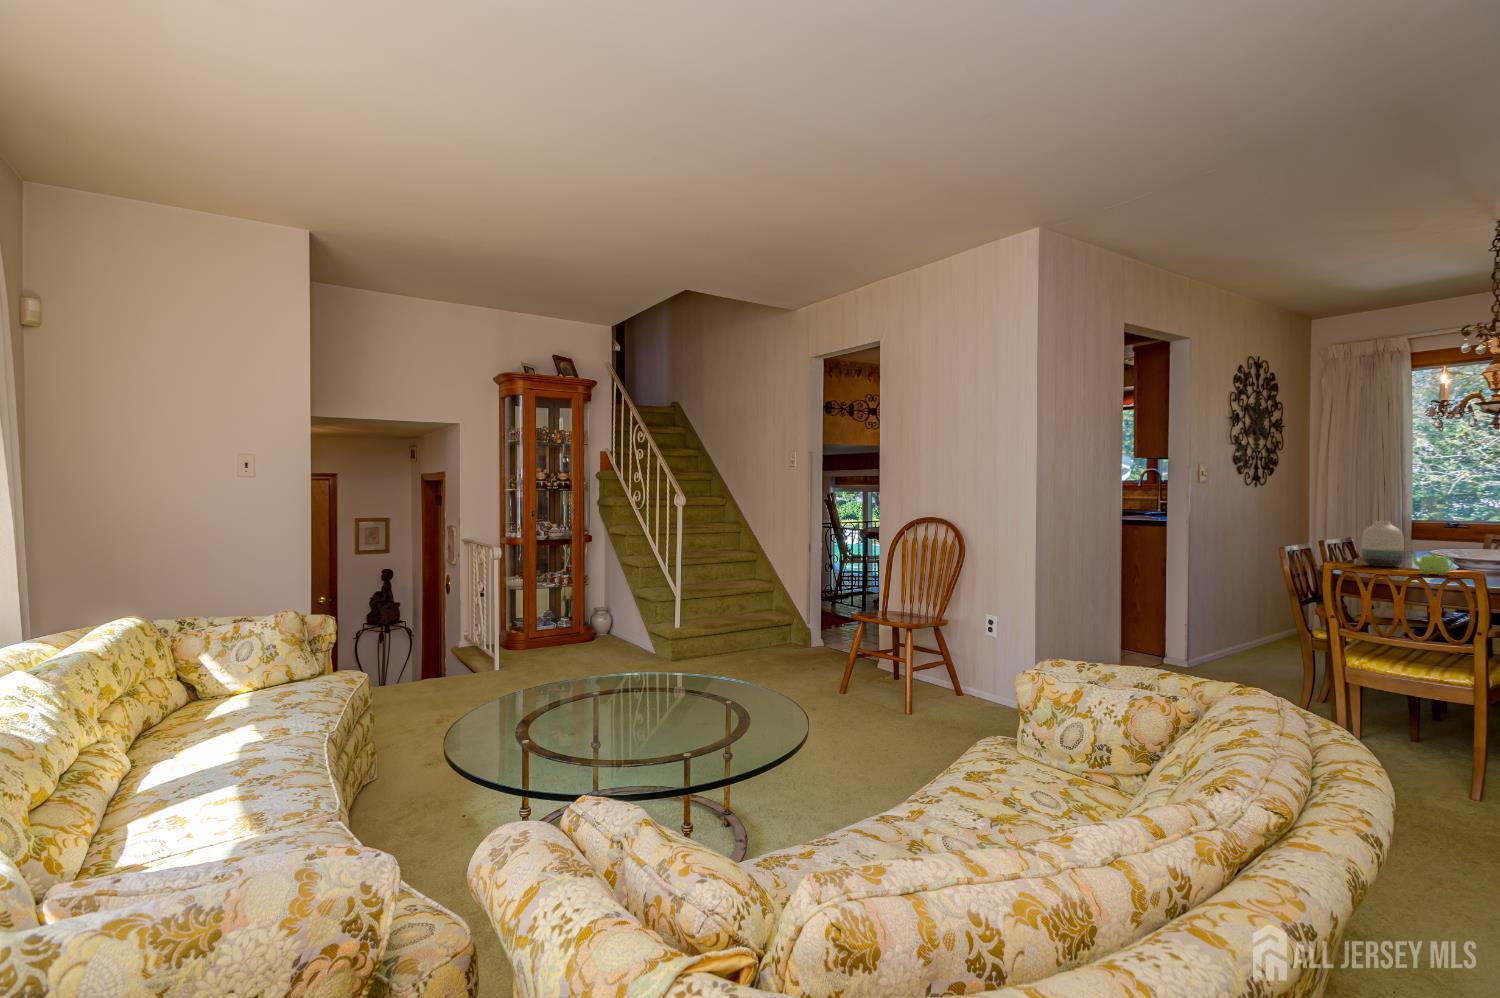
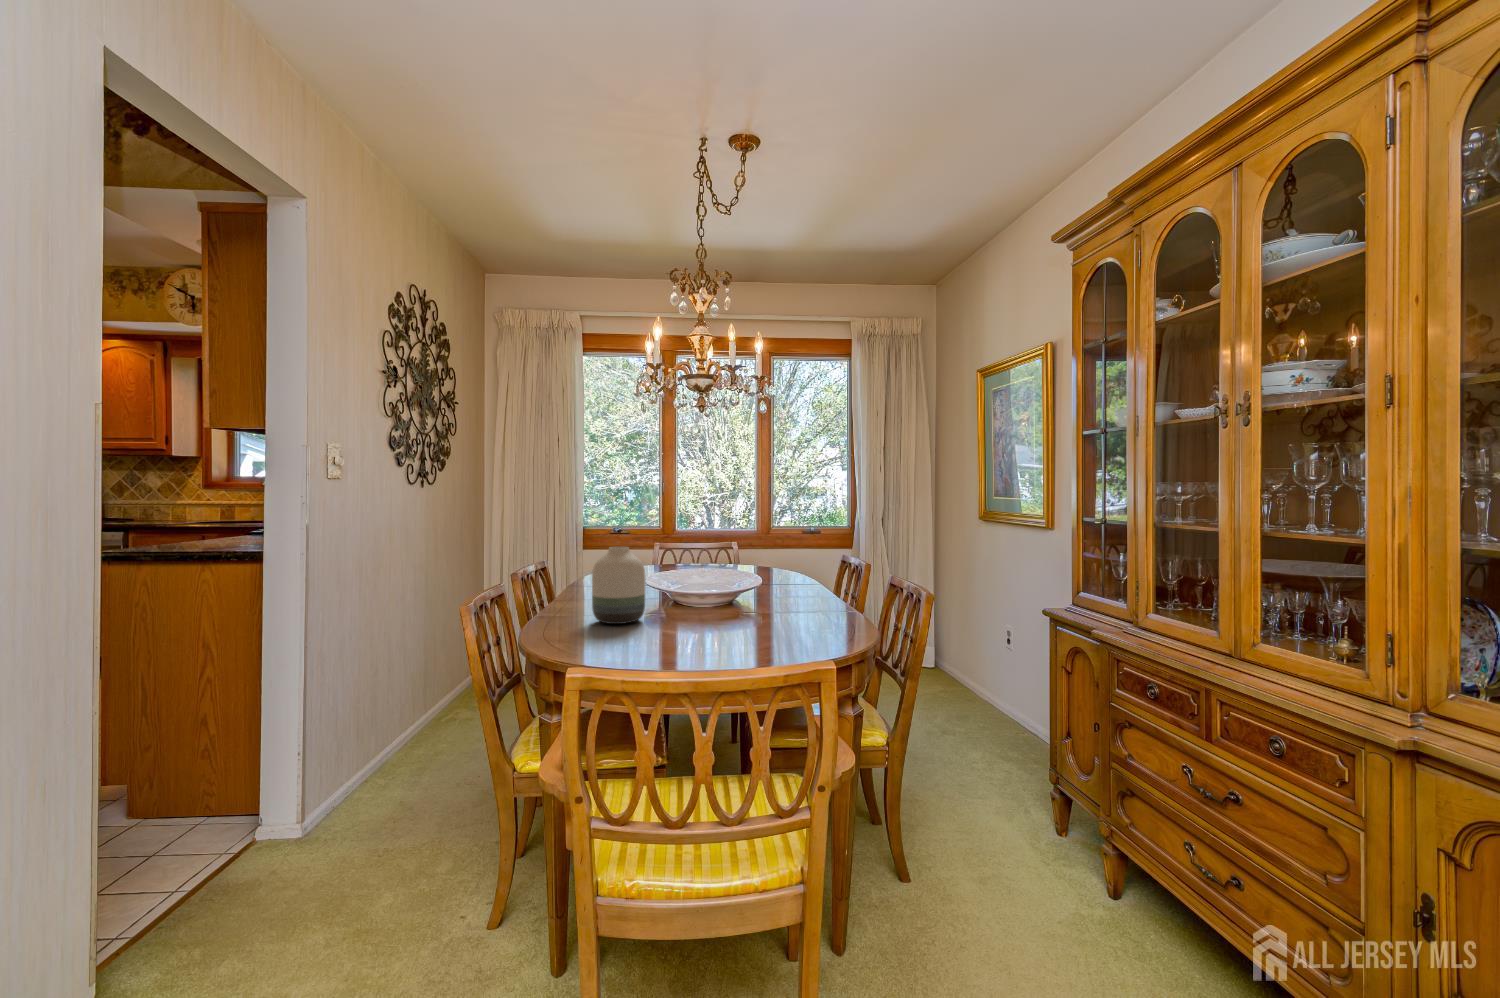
teapot: present [1411,553,1454,575] -> none [672,602,727,643]

